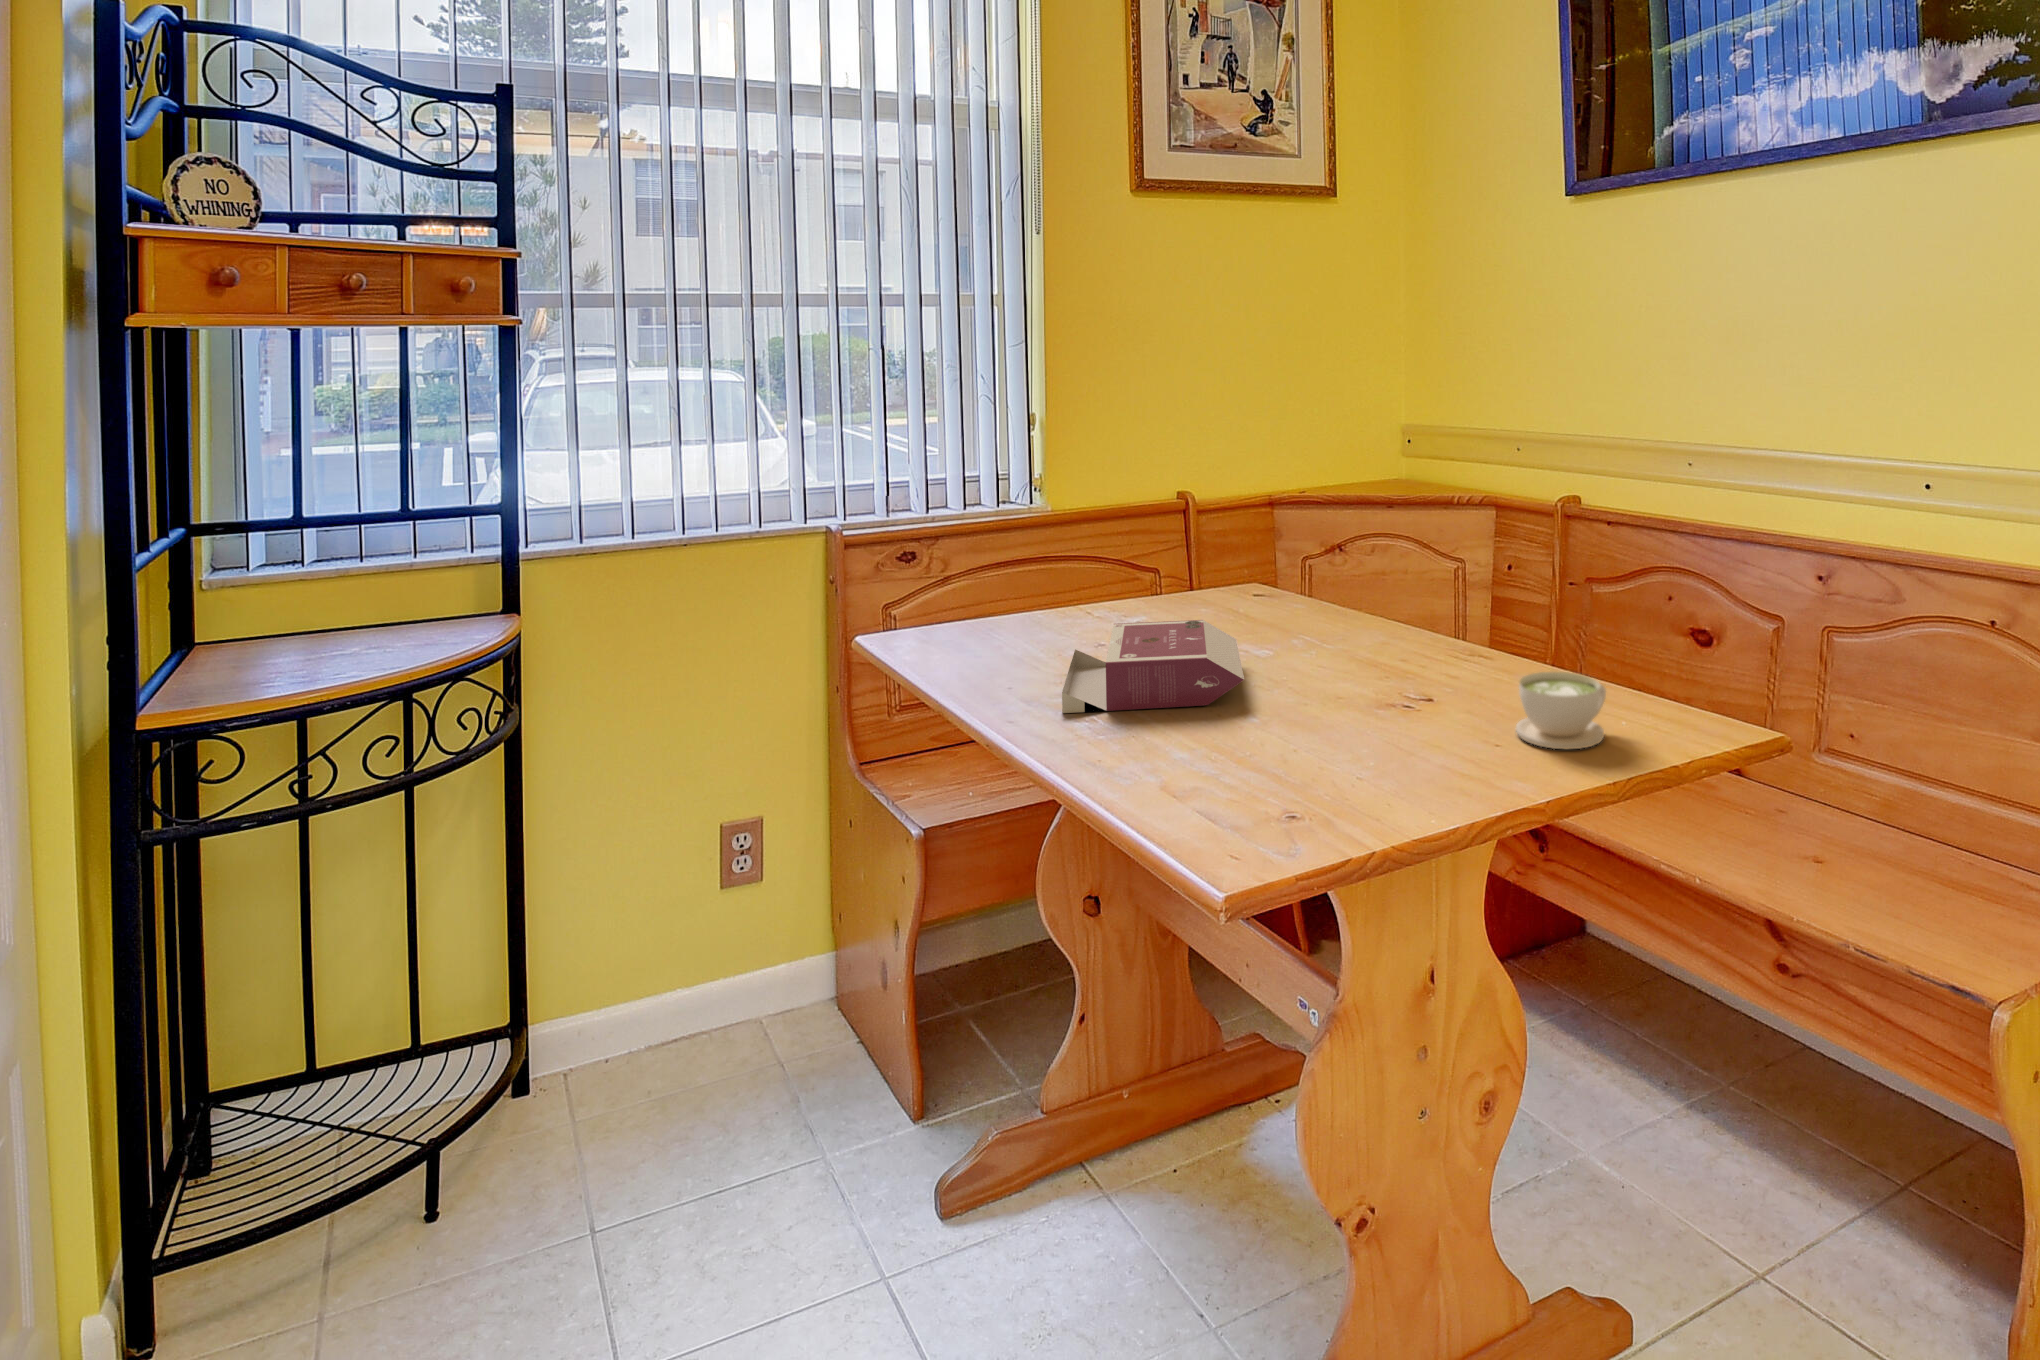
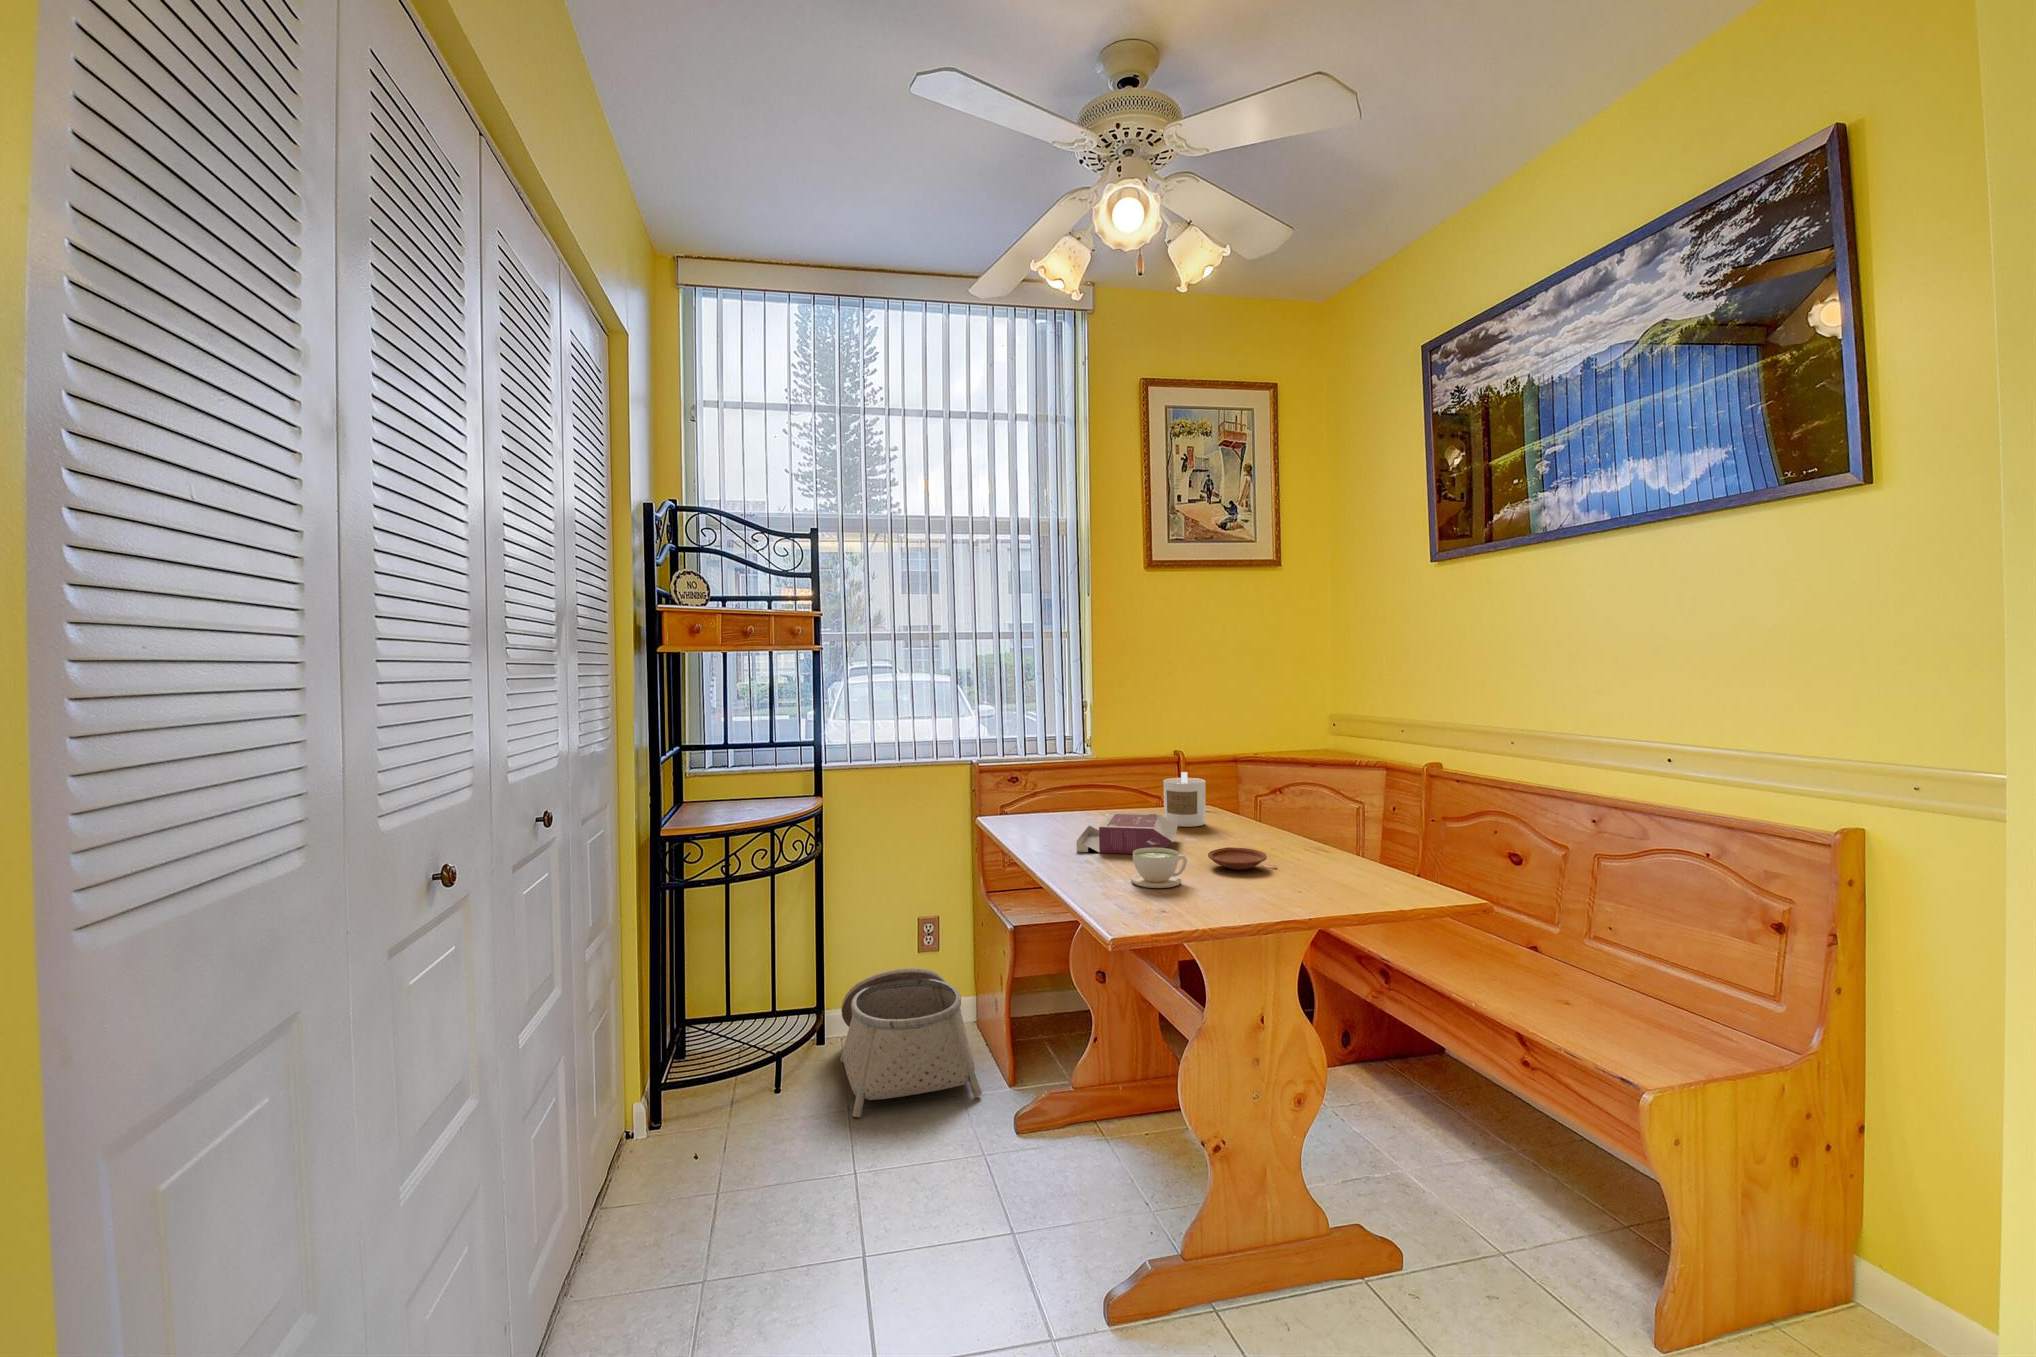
candle: none [1198,536,1270,632] -> present [1163,772,1206,827]
coffee cup: present [1516,672,1606,749] -> present [1131,847,1187,888]
plate: none [1314,682,1416,728] -> present [1208,847,1267,870]
basket: none [552,932,863,1296] -> present [840,968,982,1117]

